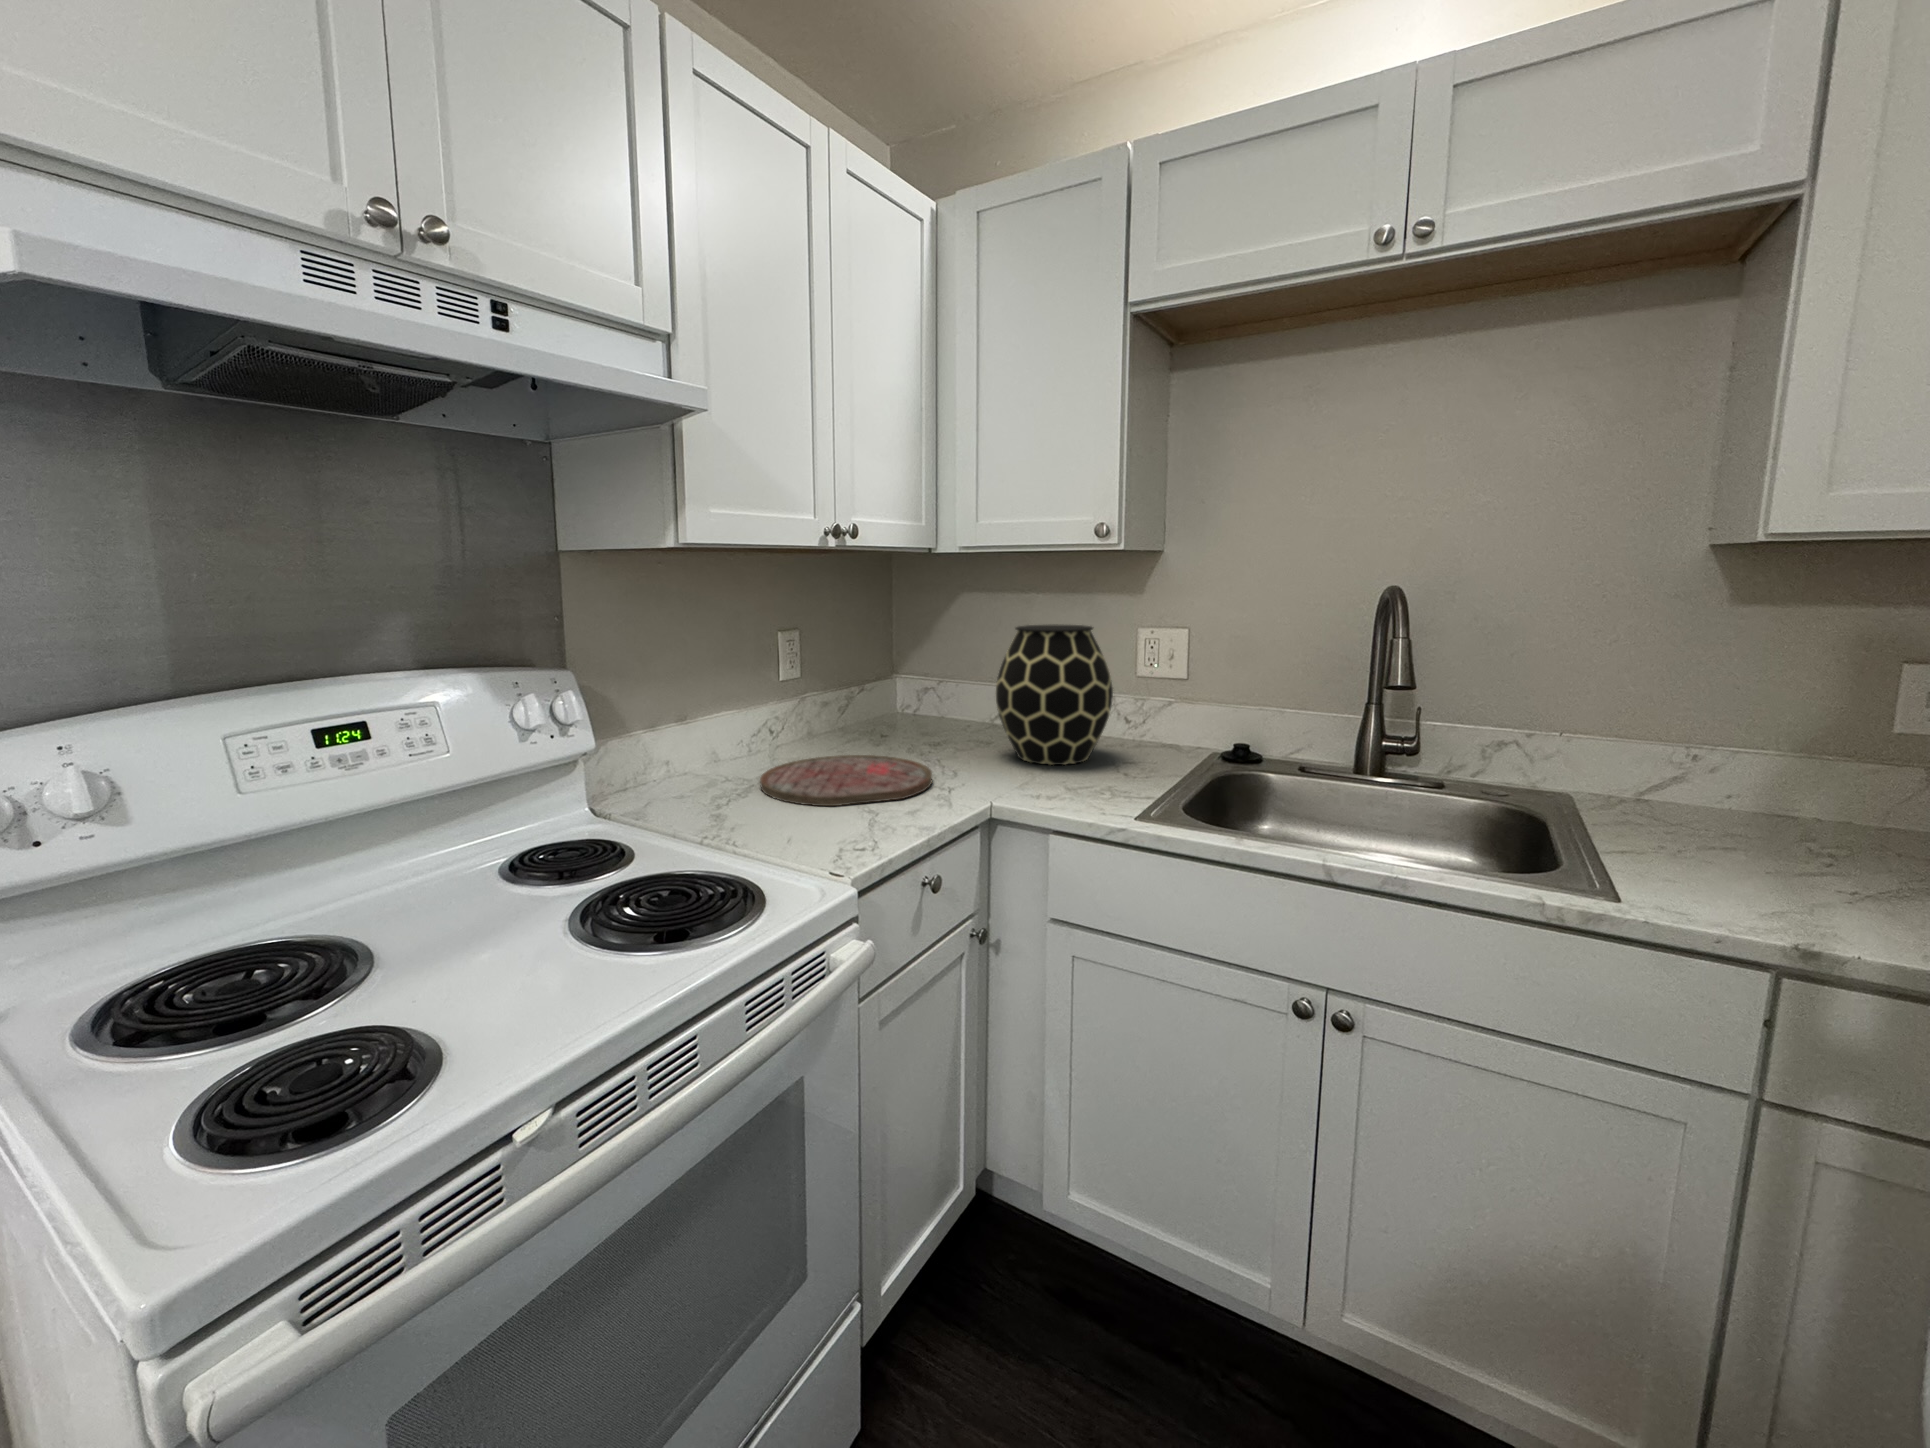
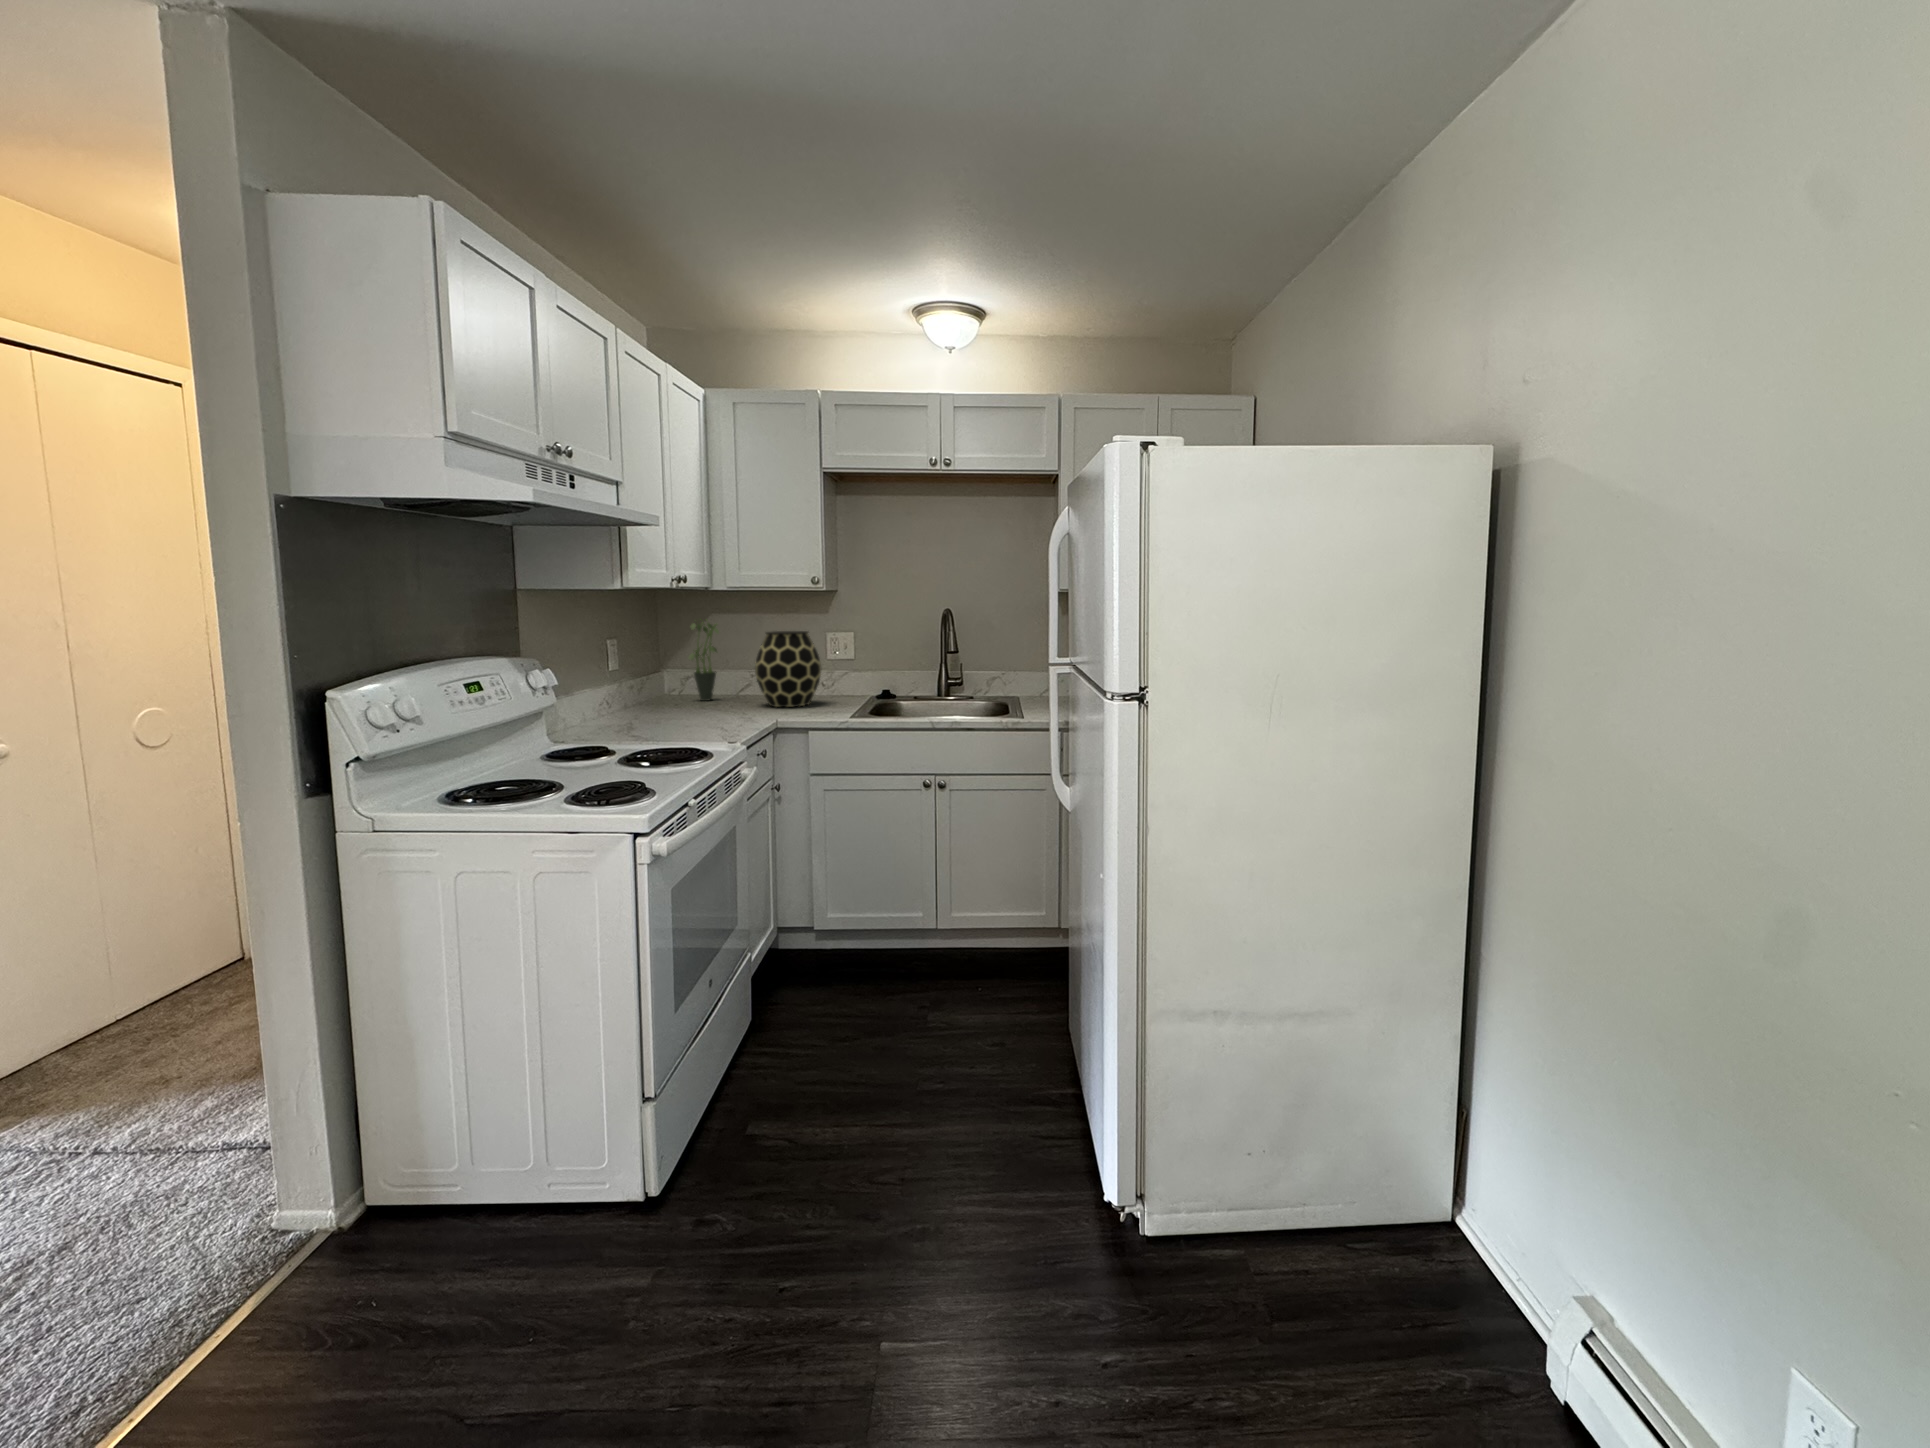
potted plant: none [915,601,972,731] -> present [689,619,719,701]
cutting board: present [760,755,932,806] -> none [634,709,738,728]

